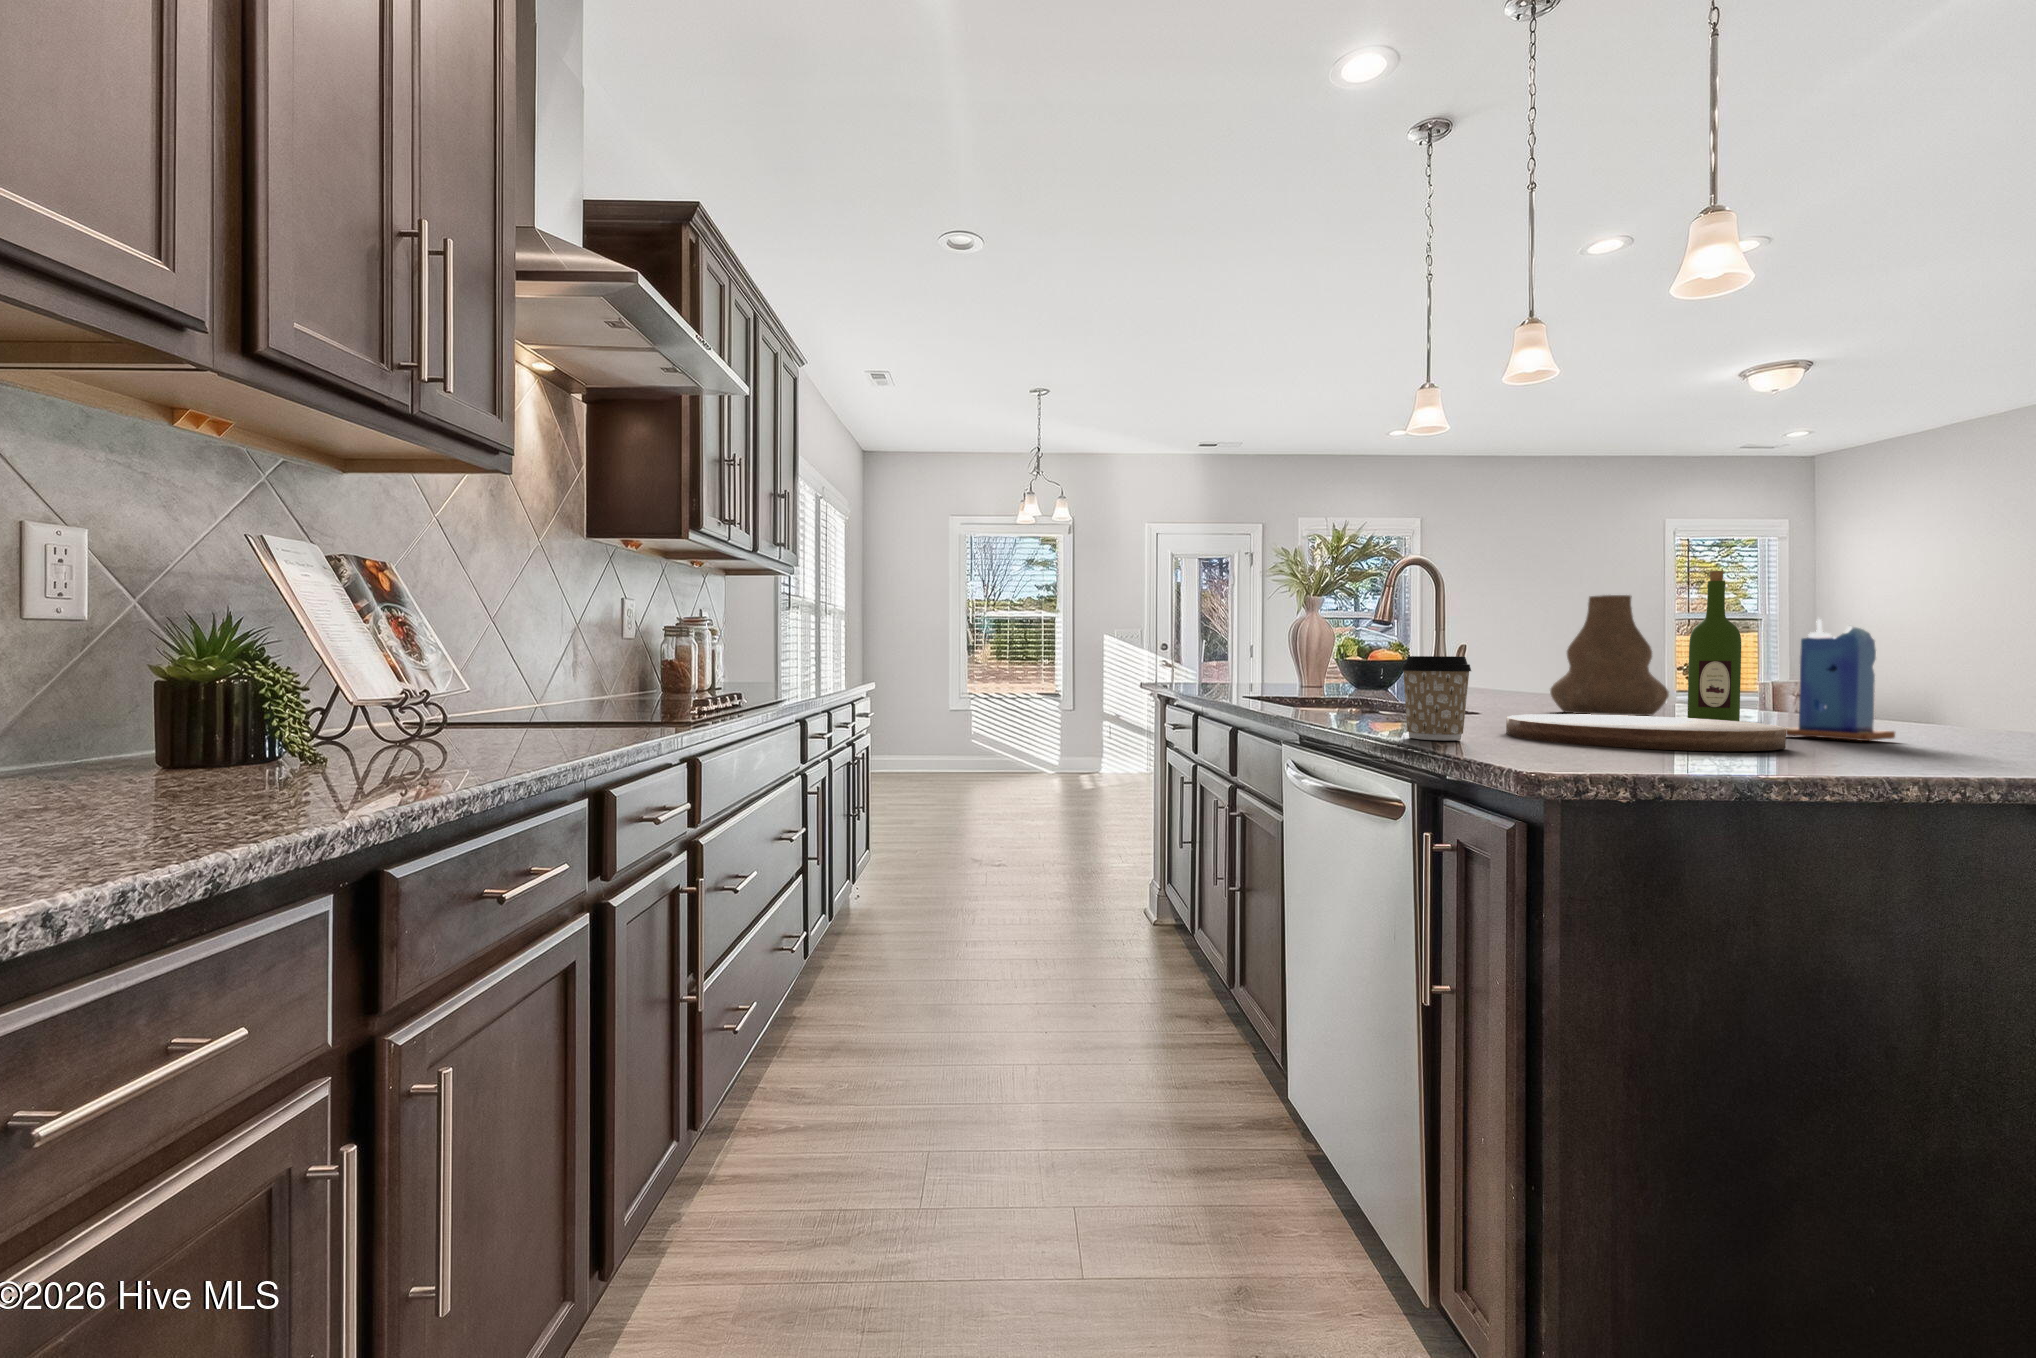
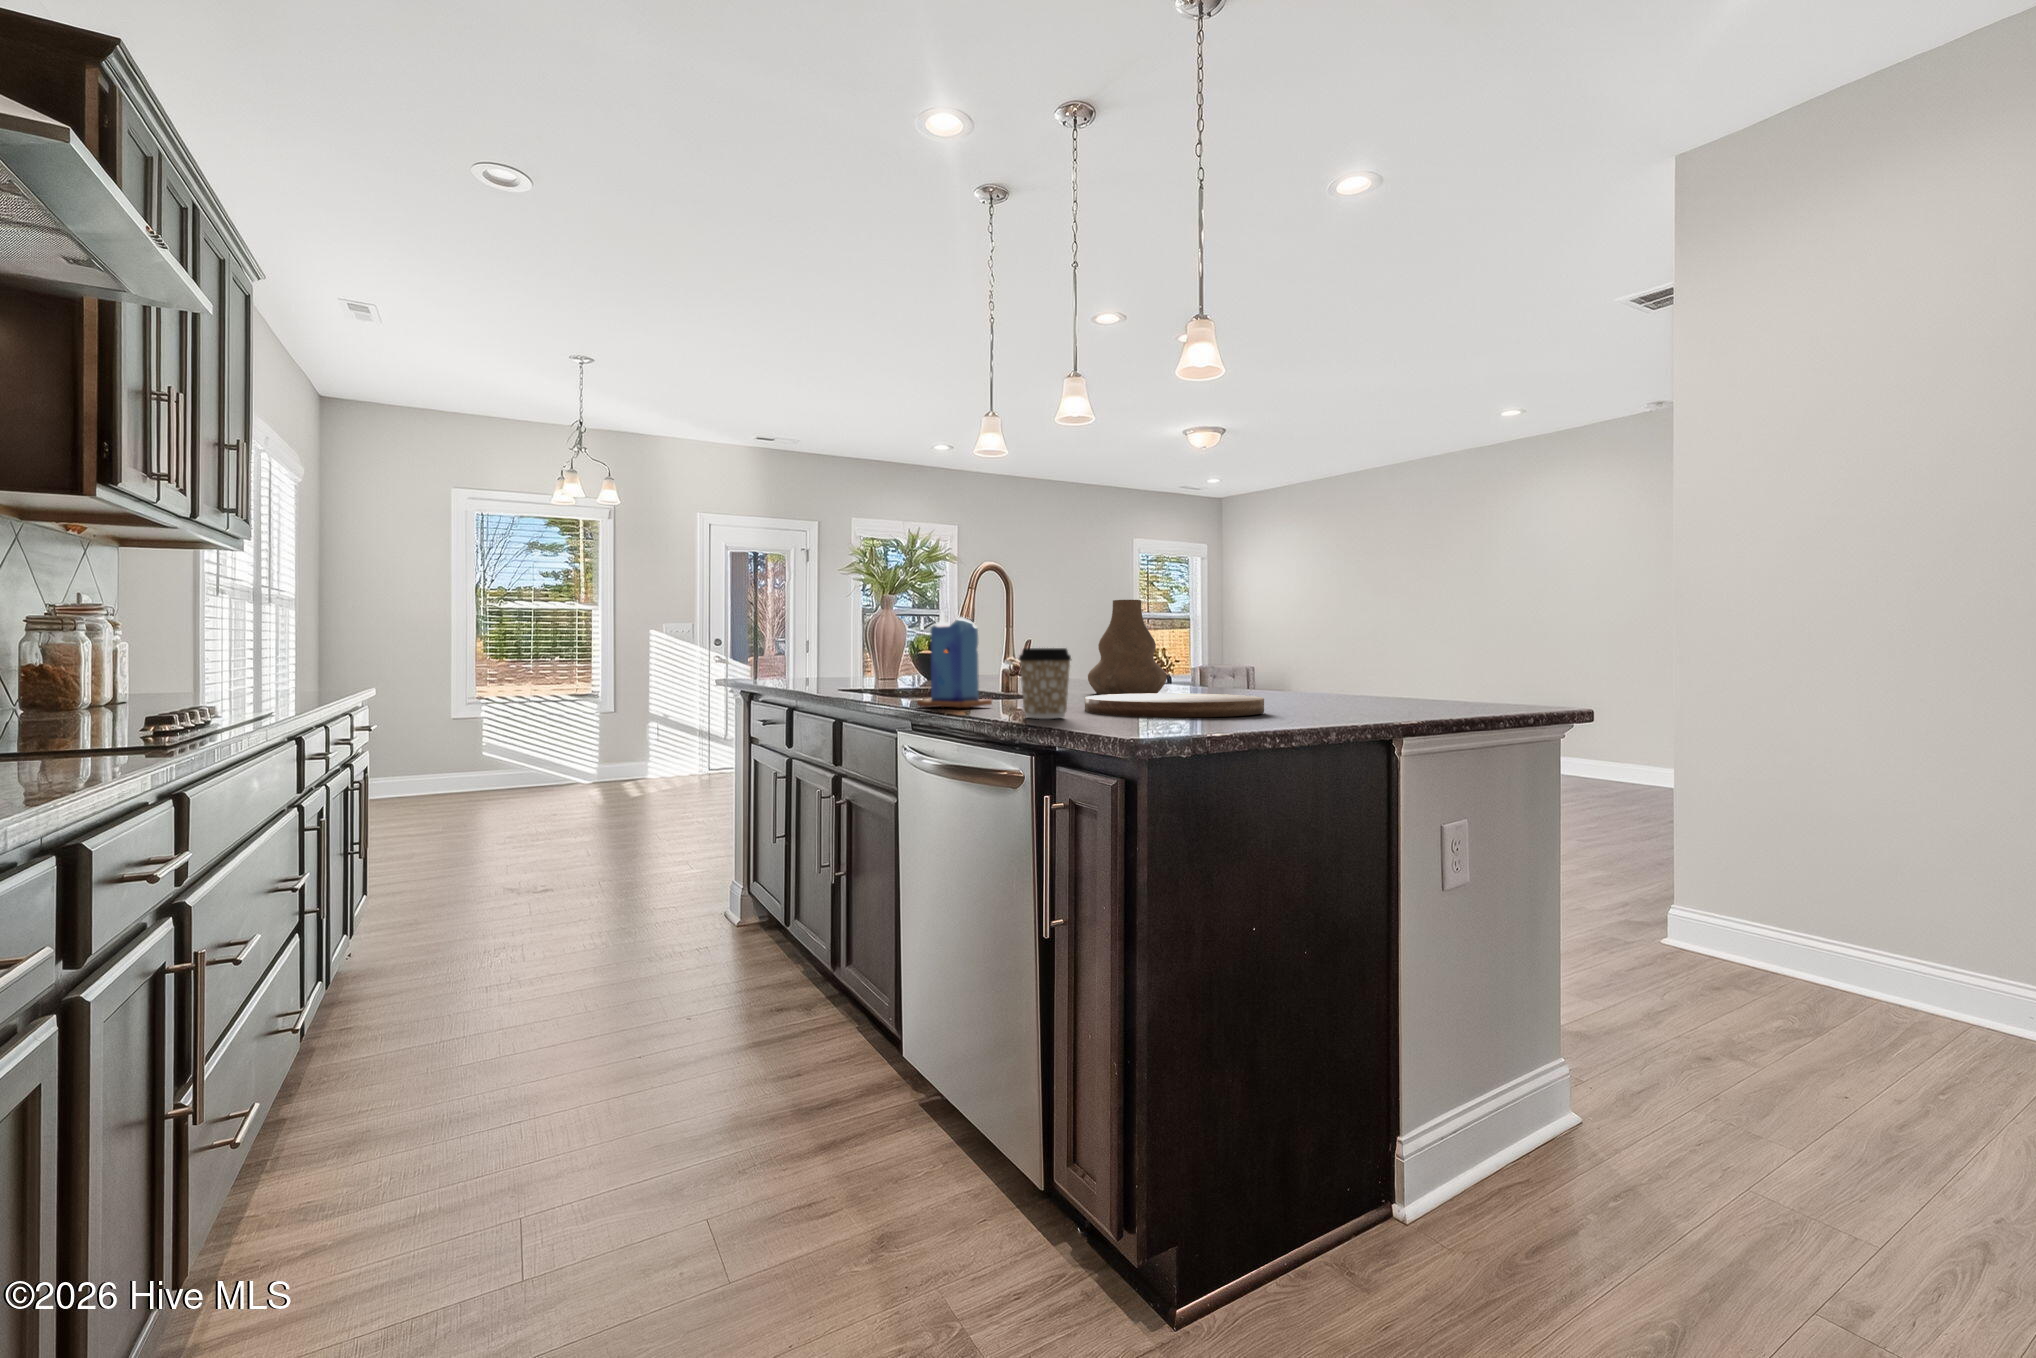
wine bottle: present [1688,571,1741,721] -> none [1187,583,1219,701]
candle: present [1786,619,1895,741] -> present [917,612,992,708]

